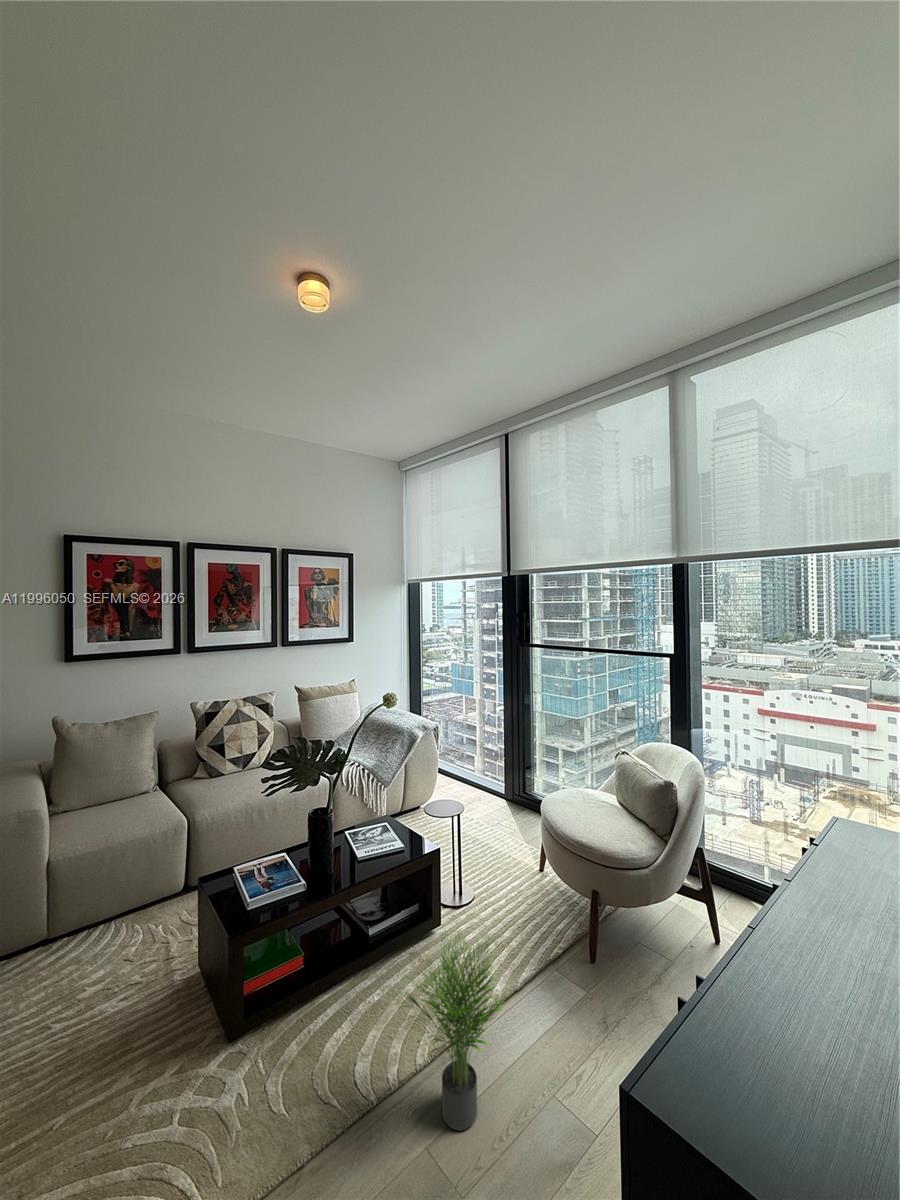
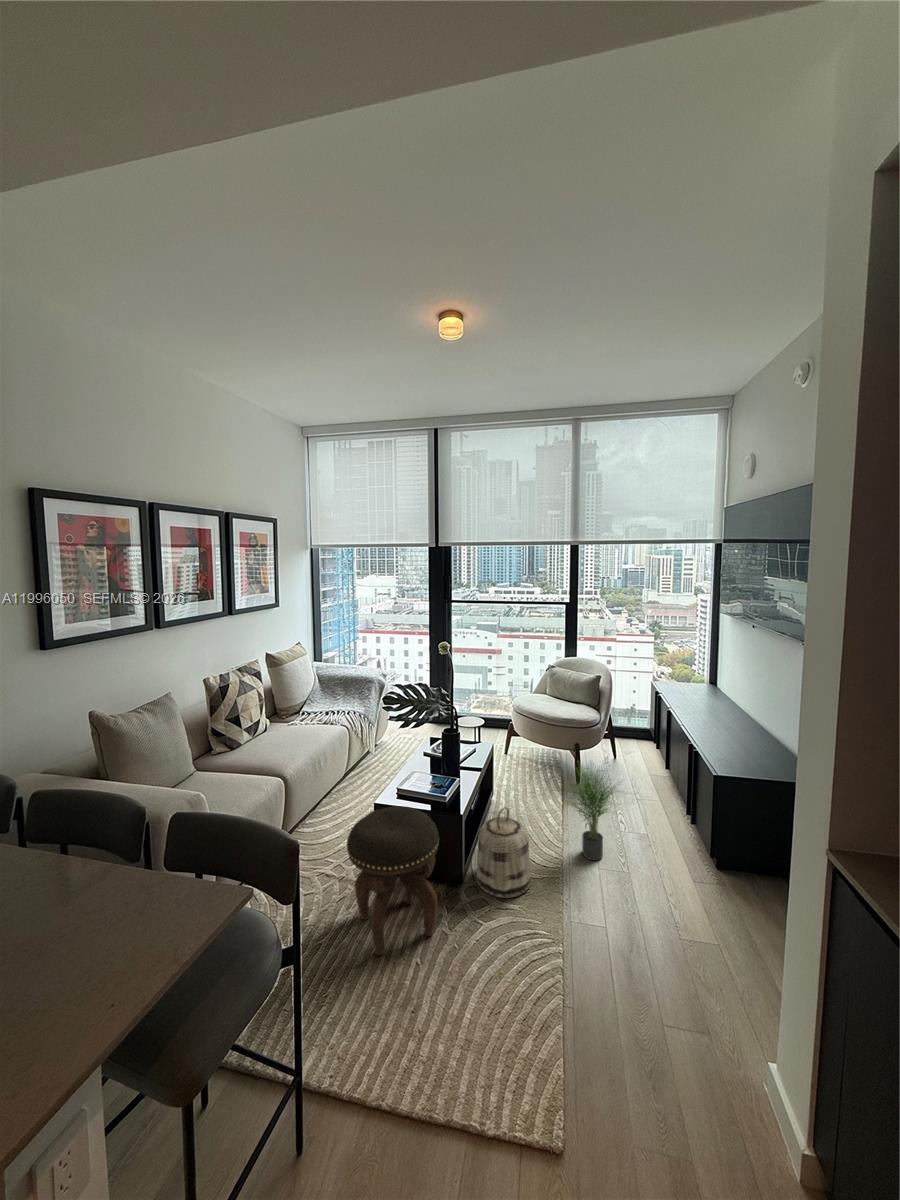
footstool: none [55,894,196,1103] -> present [347,806,439,955]
basket: none [255,958,342,1115] -> present [476,807,531,898]

